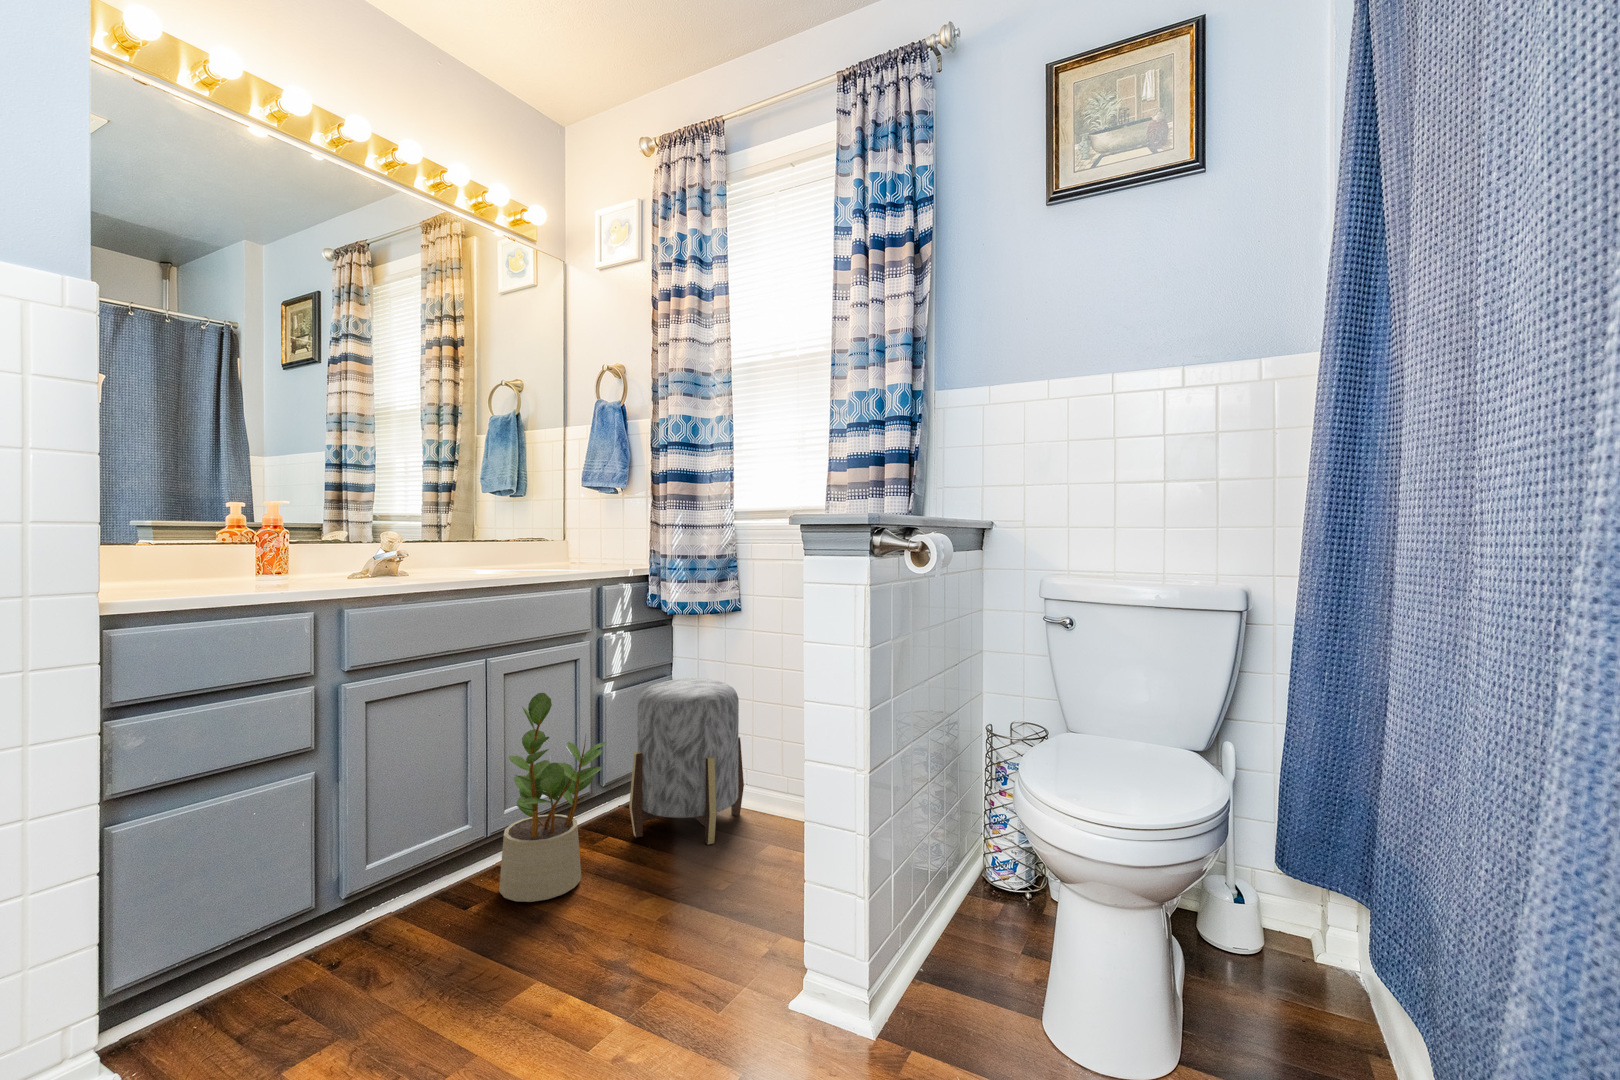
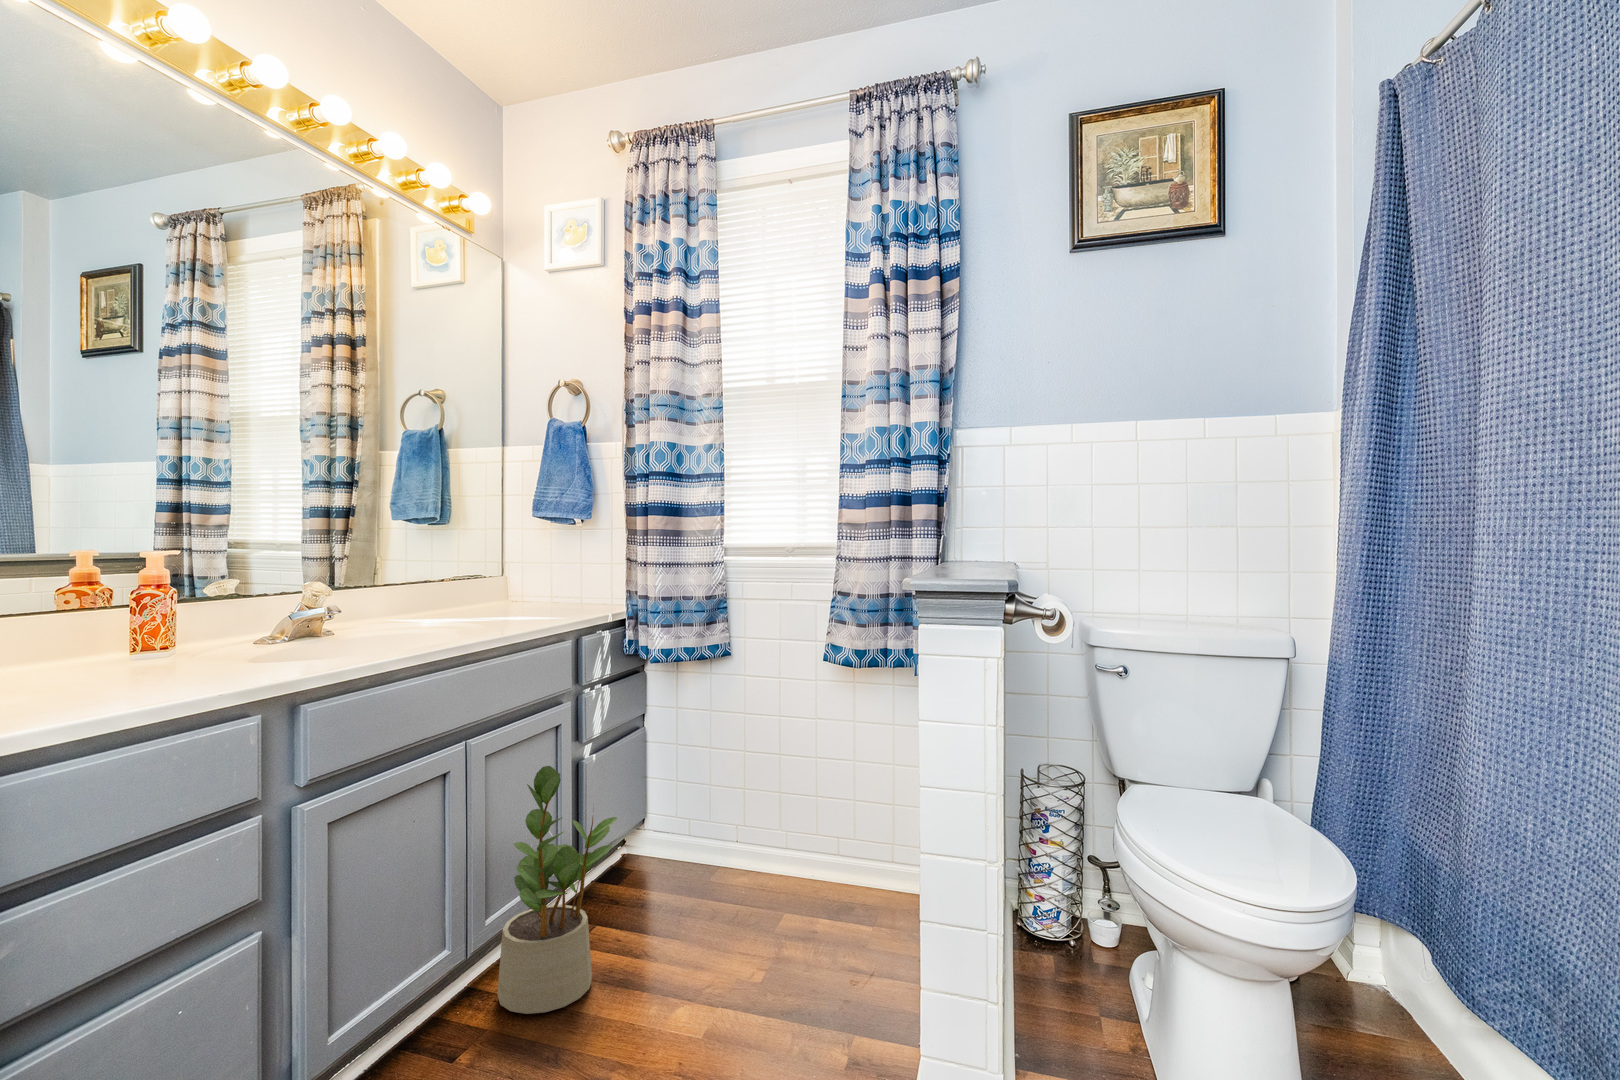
stool: present [629,678,744,844] -> none [622,735,738,921]

